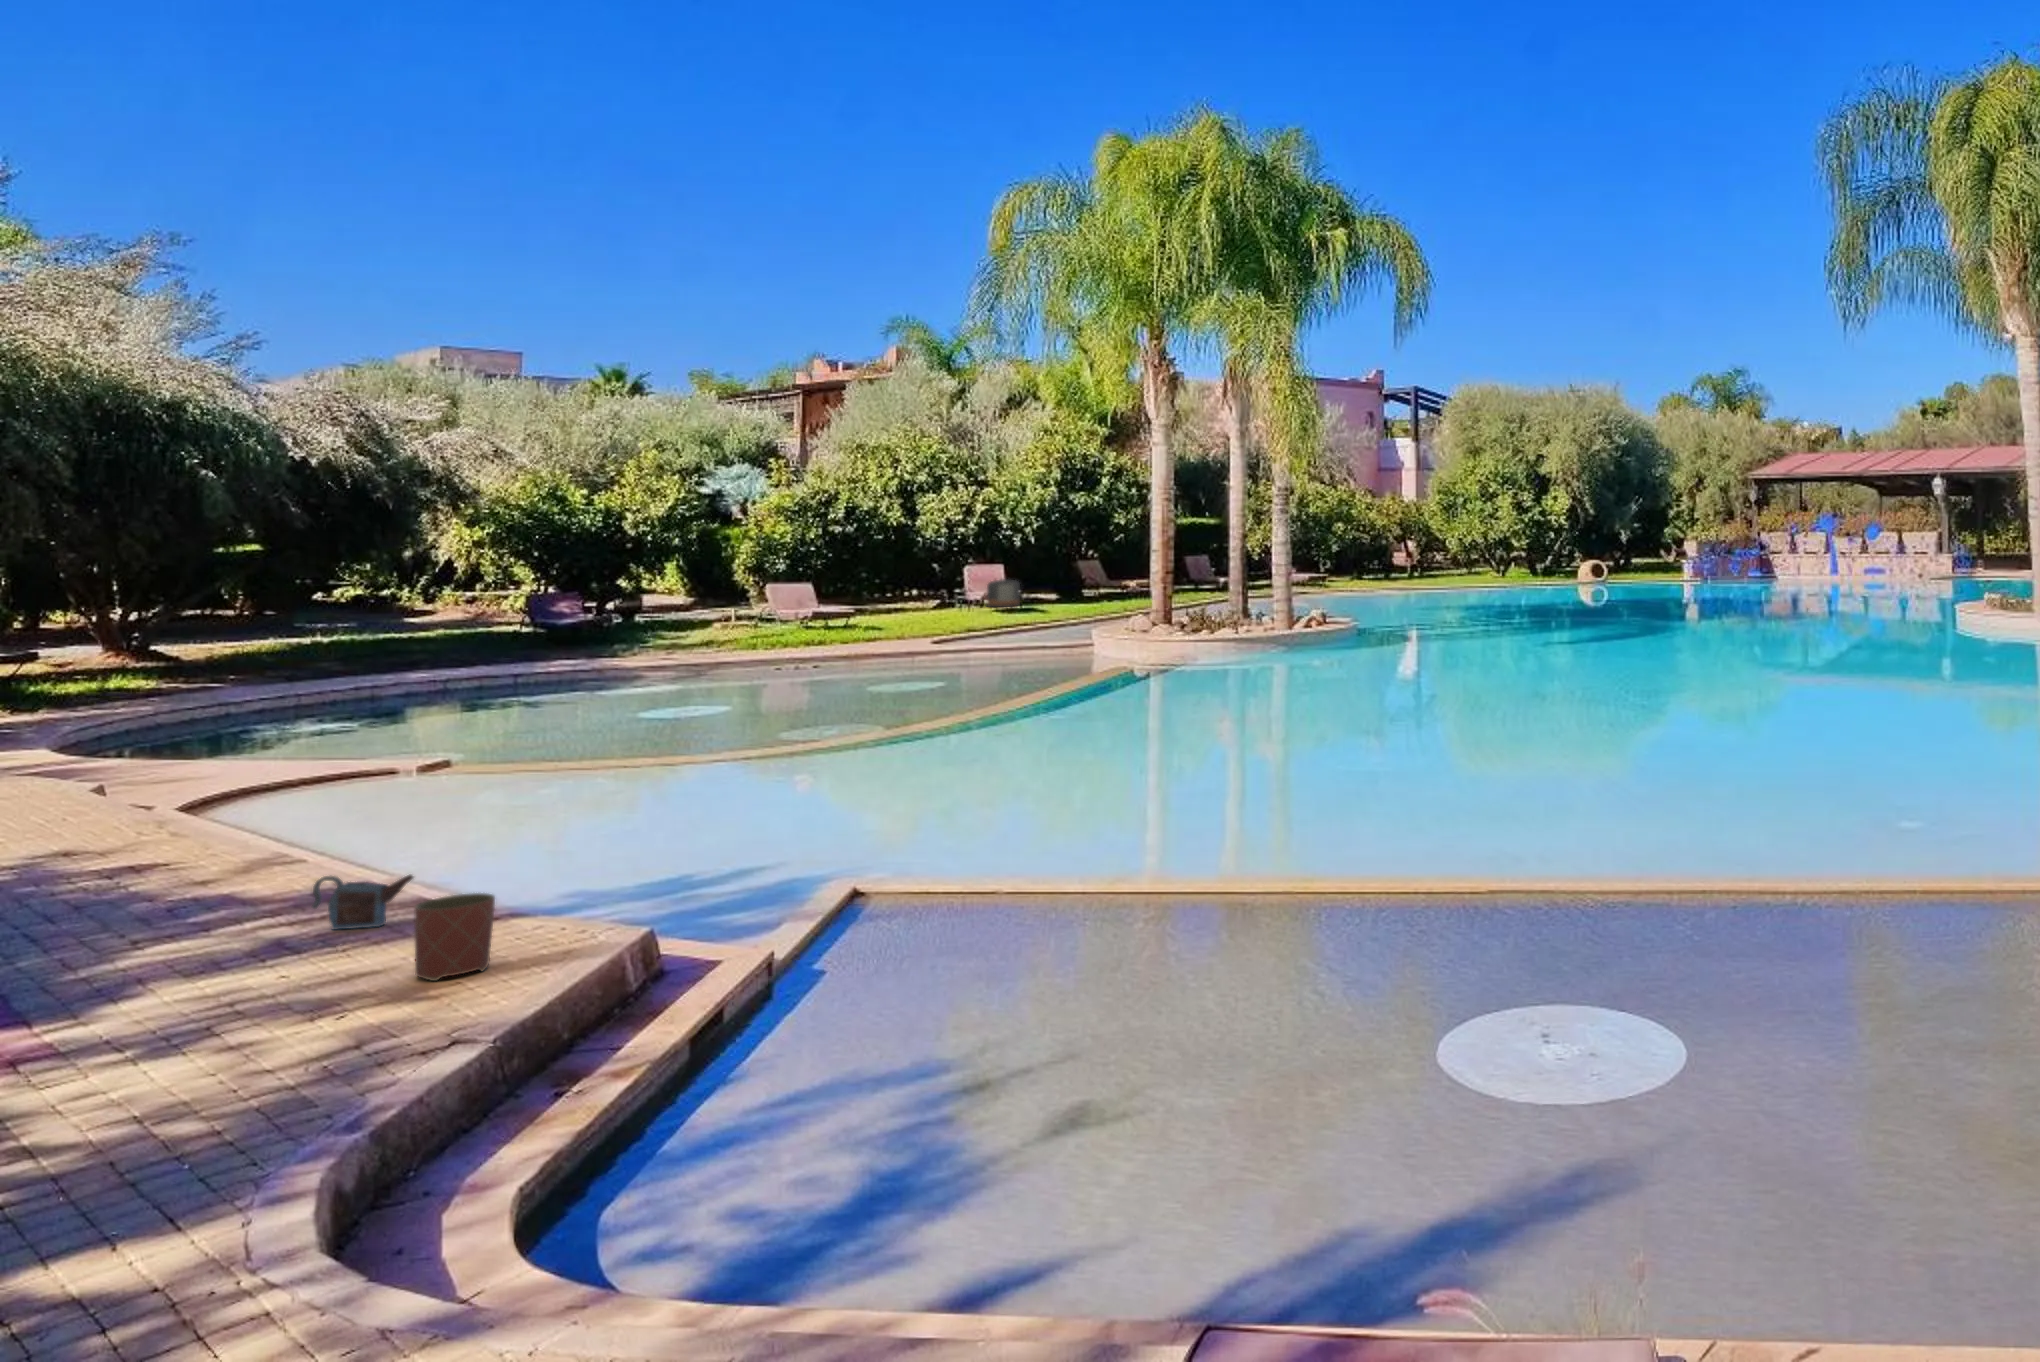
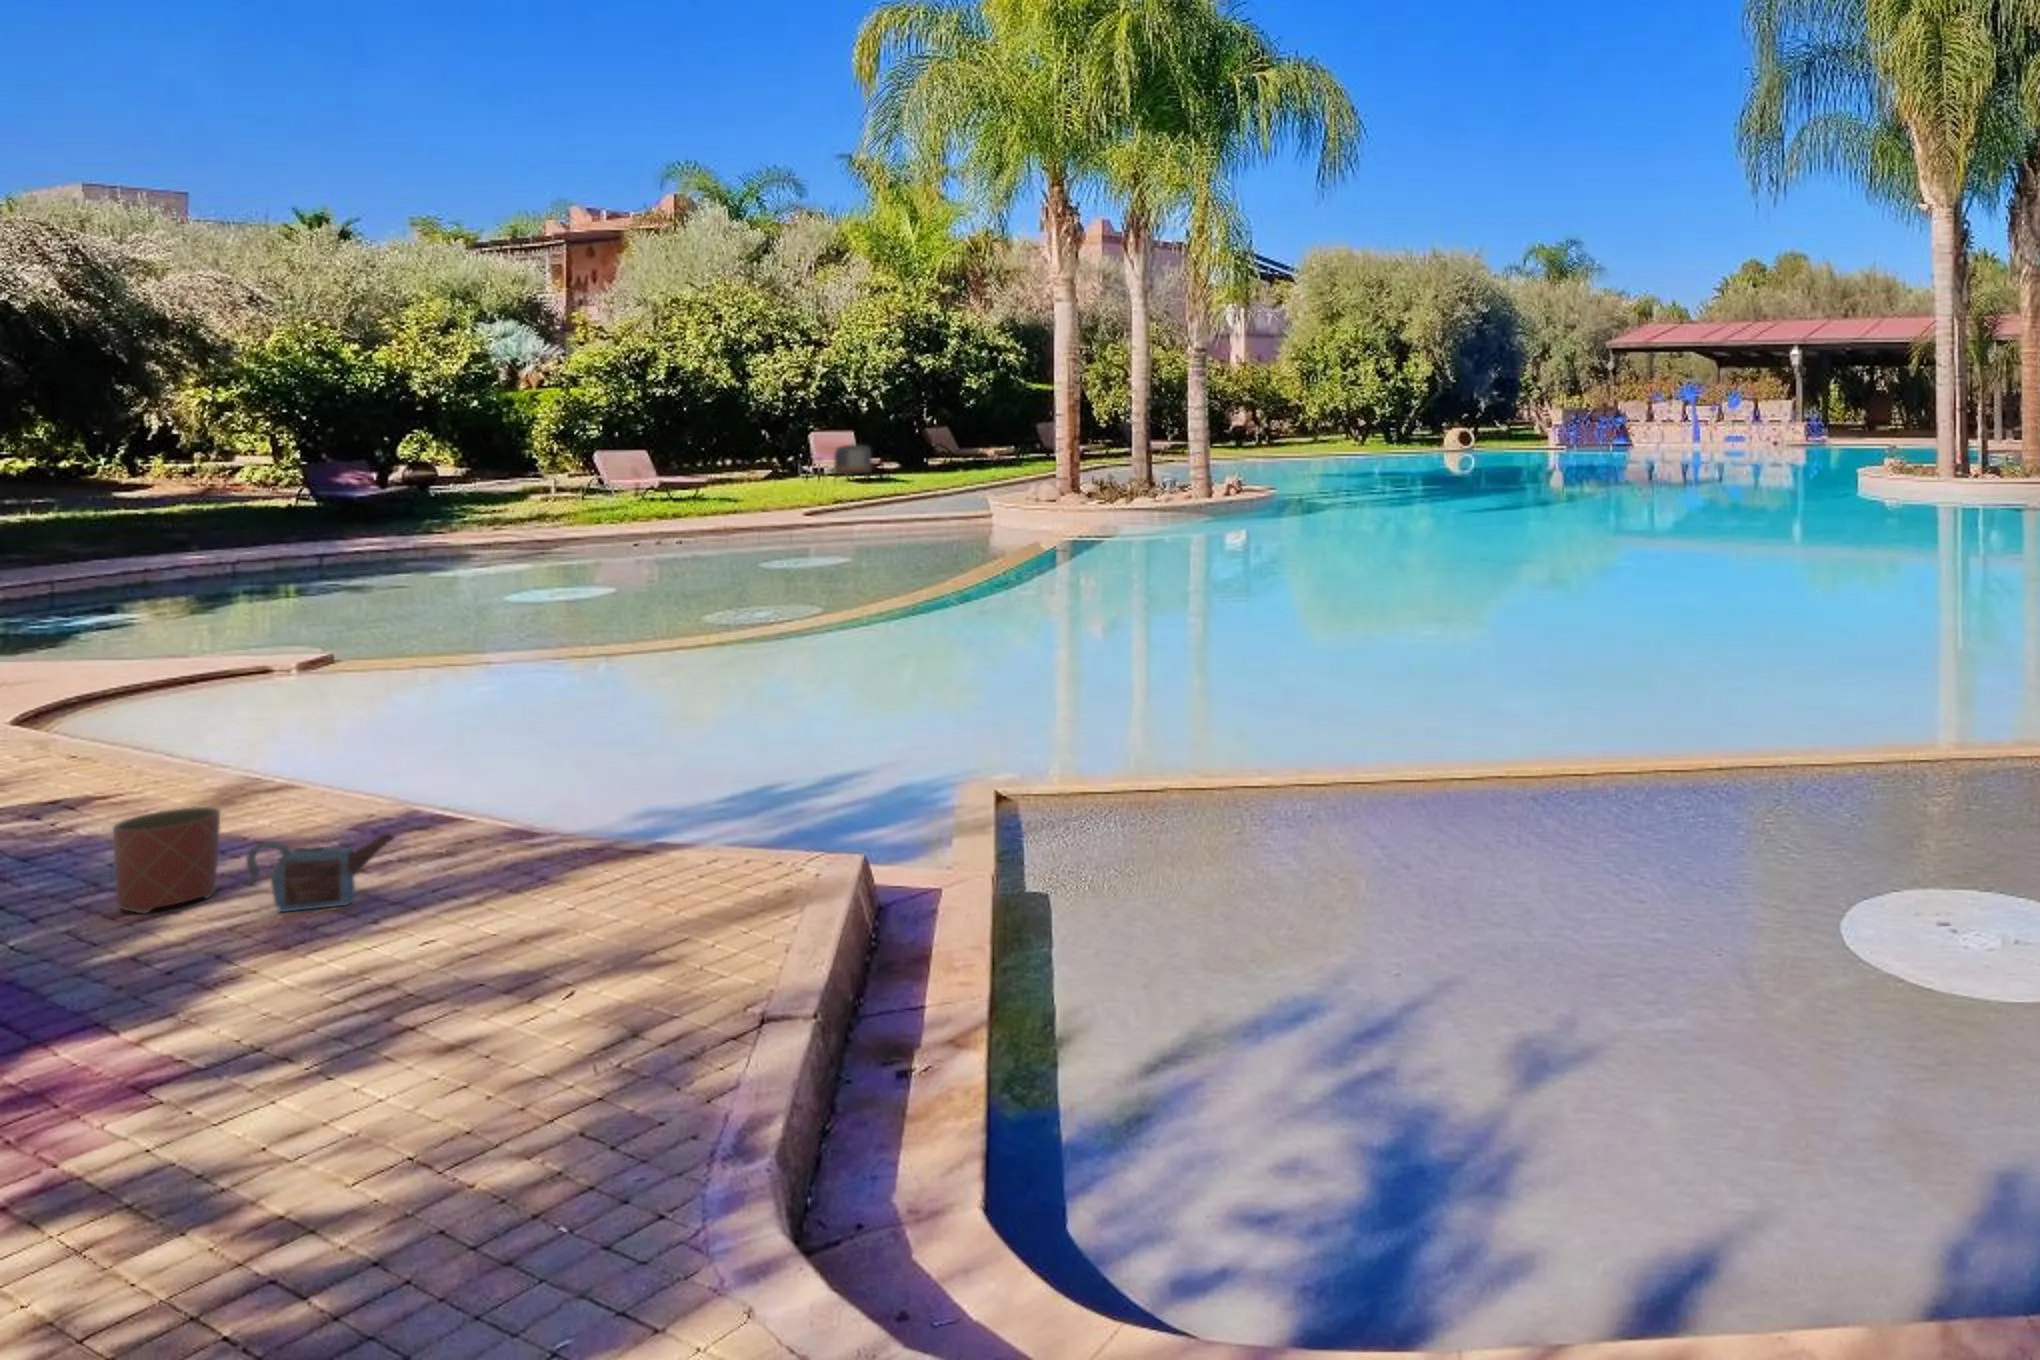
planter: present [414,893,495,981] -> present [113,807,220,913]

